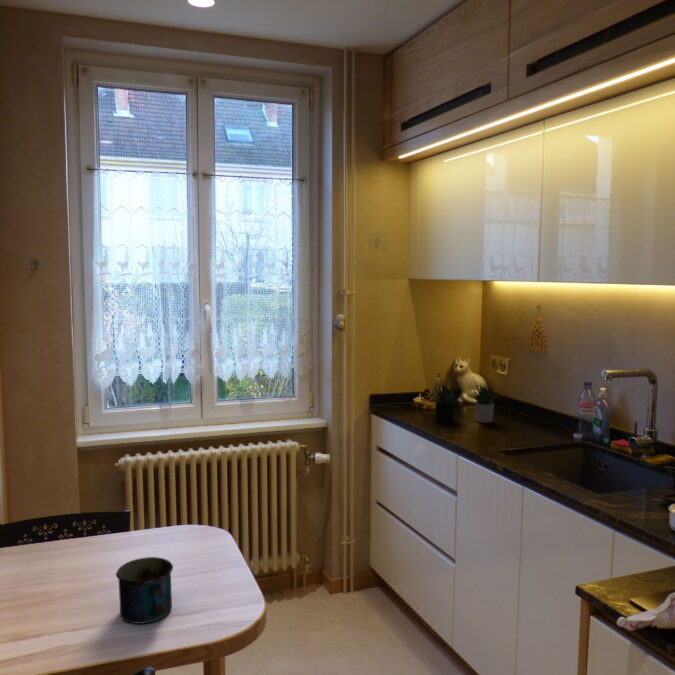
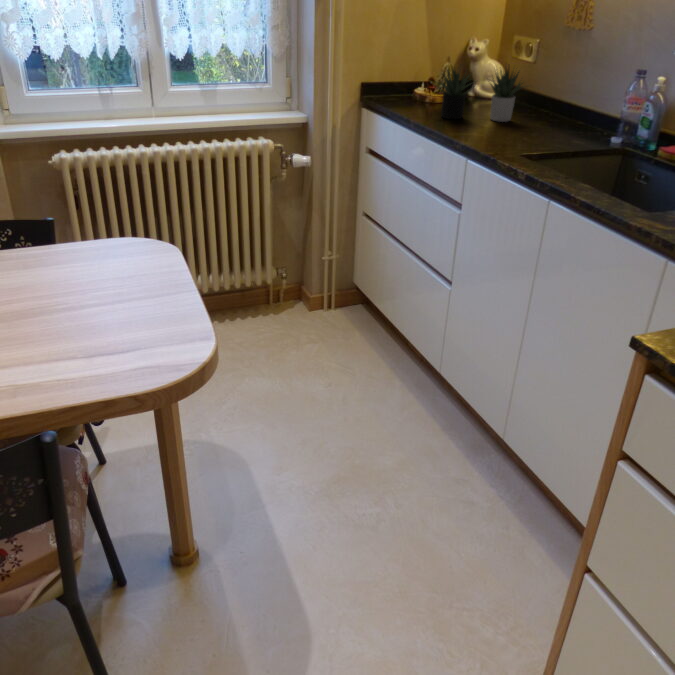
mug: present [116,557,173,623] -> none [27,280,108,360]

